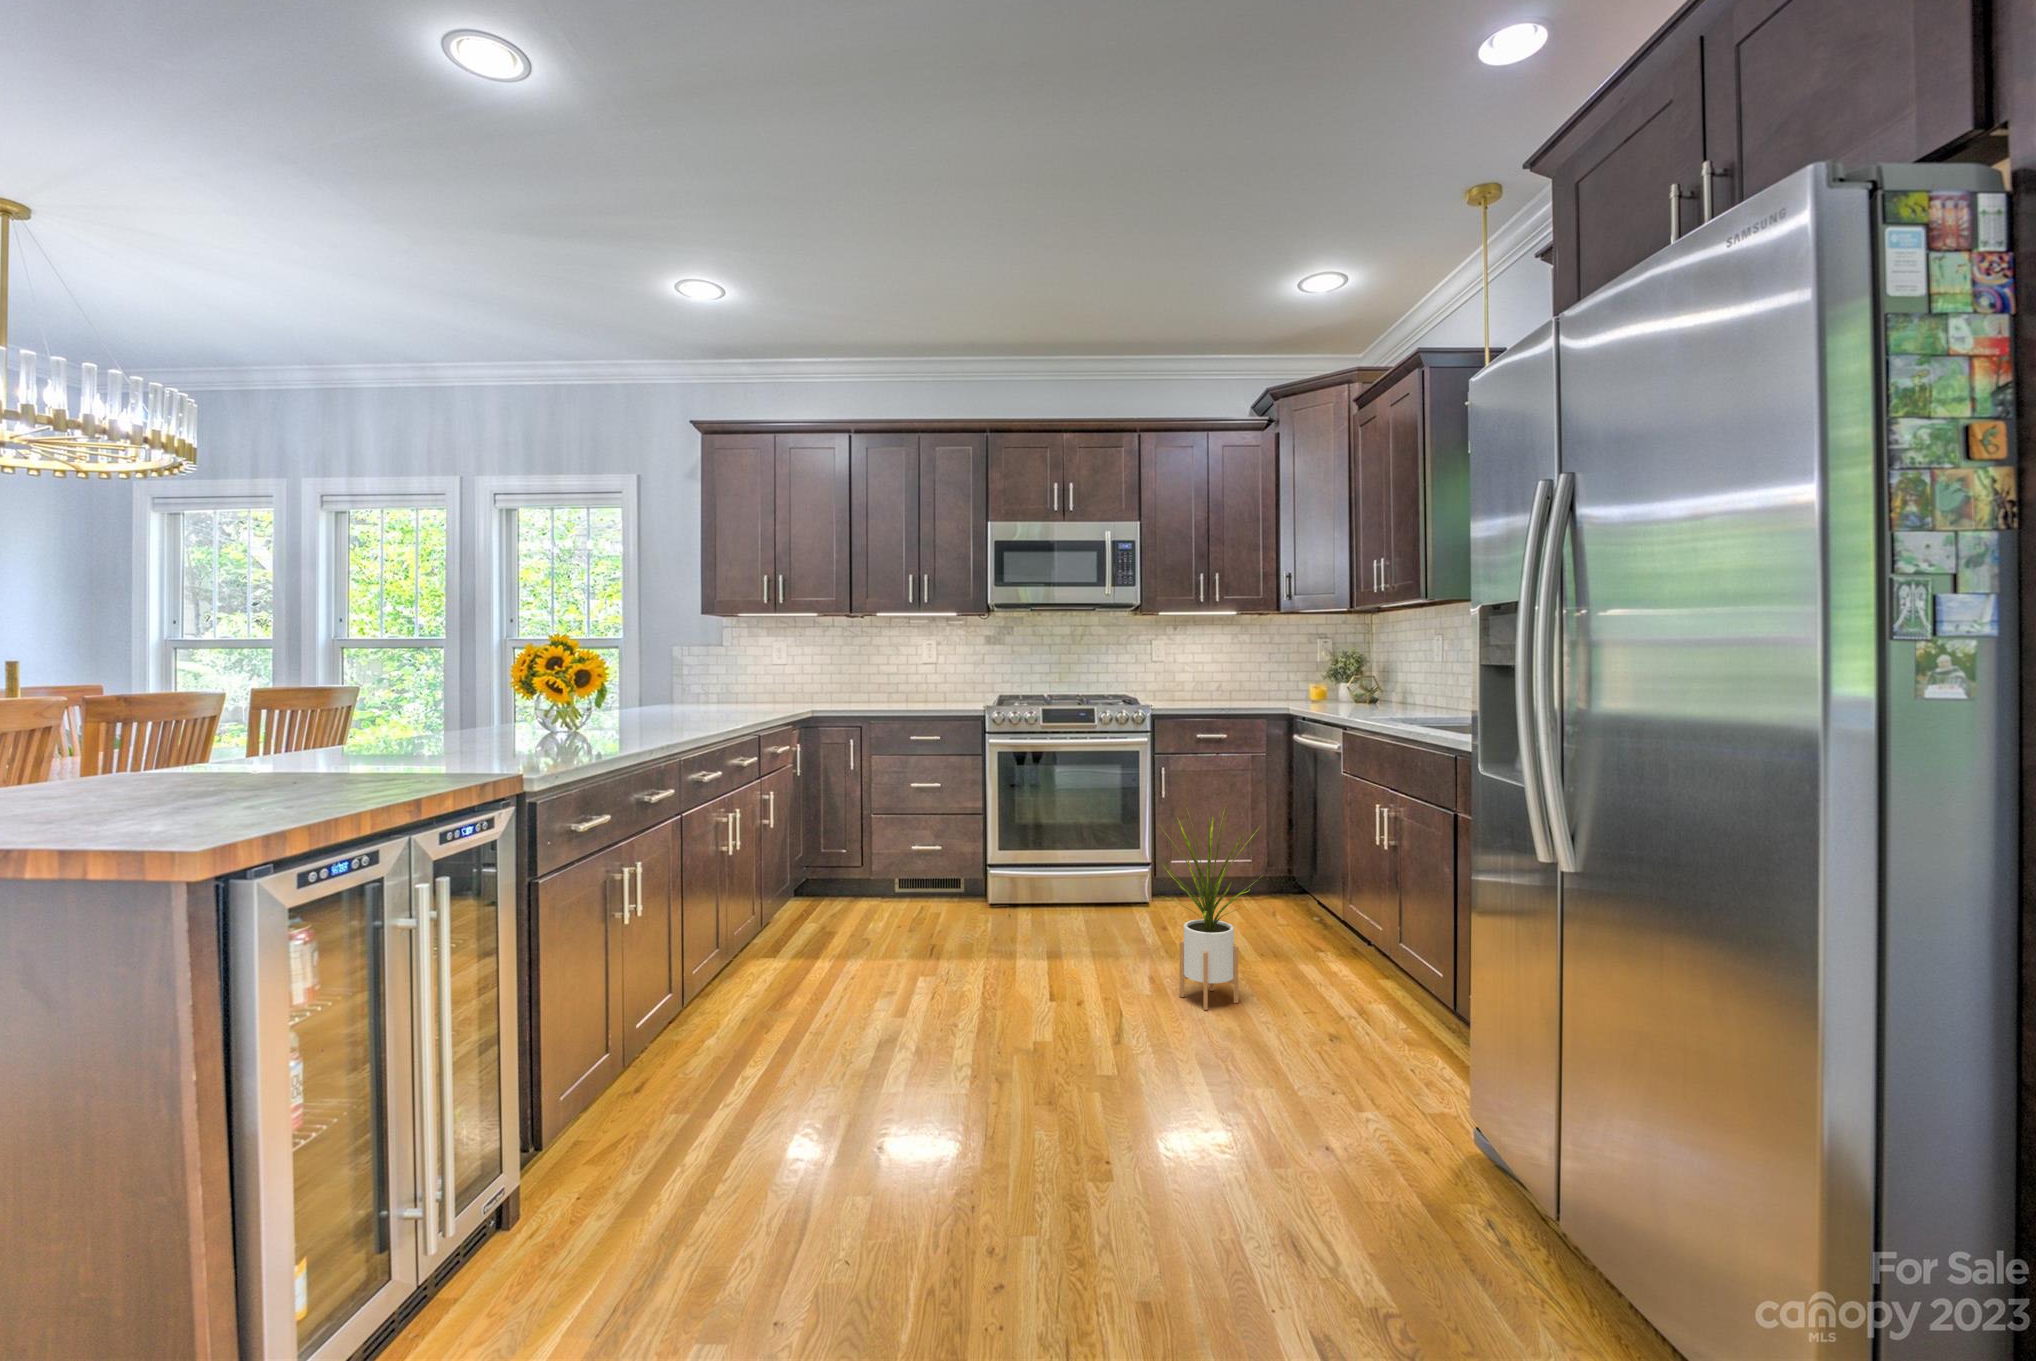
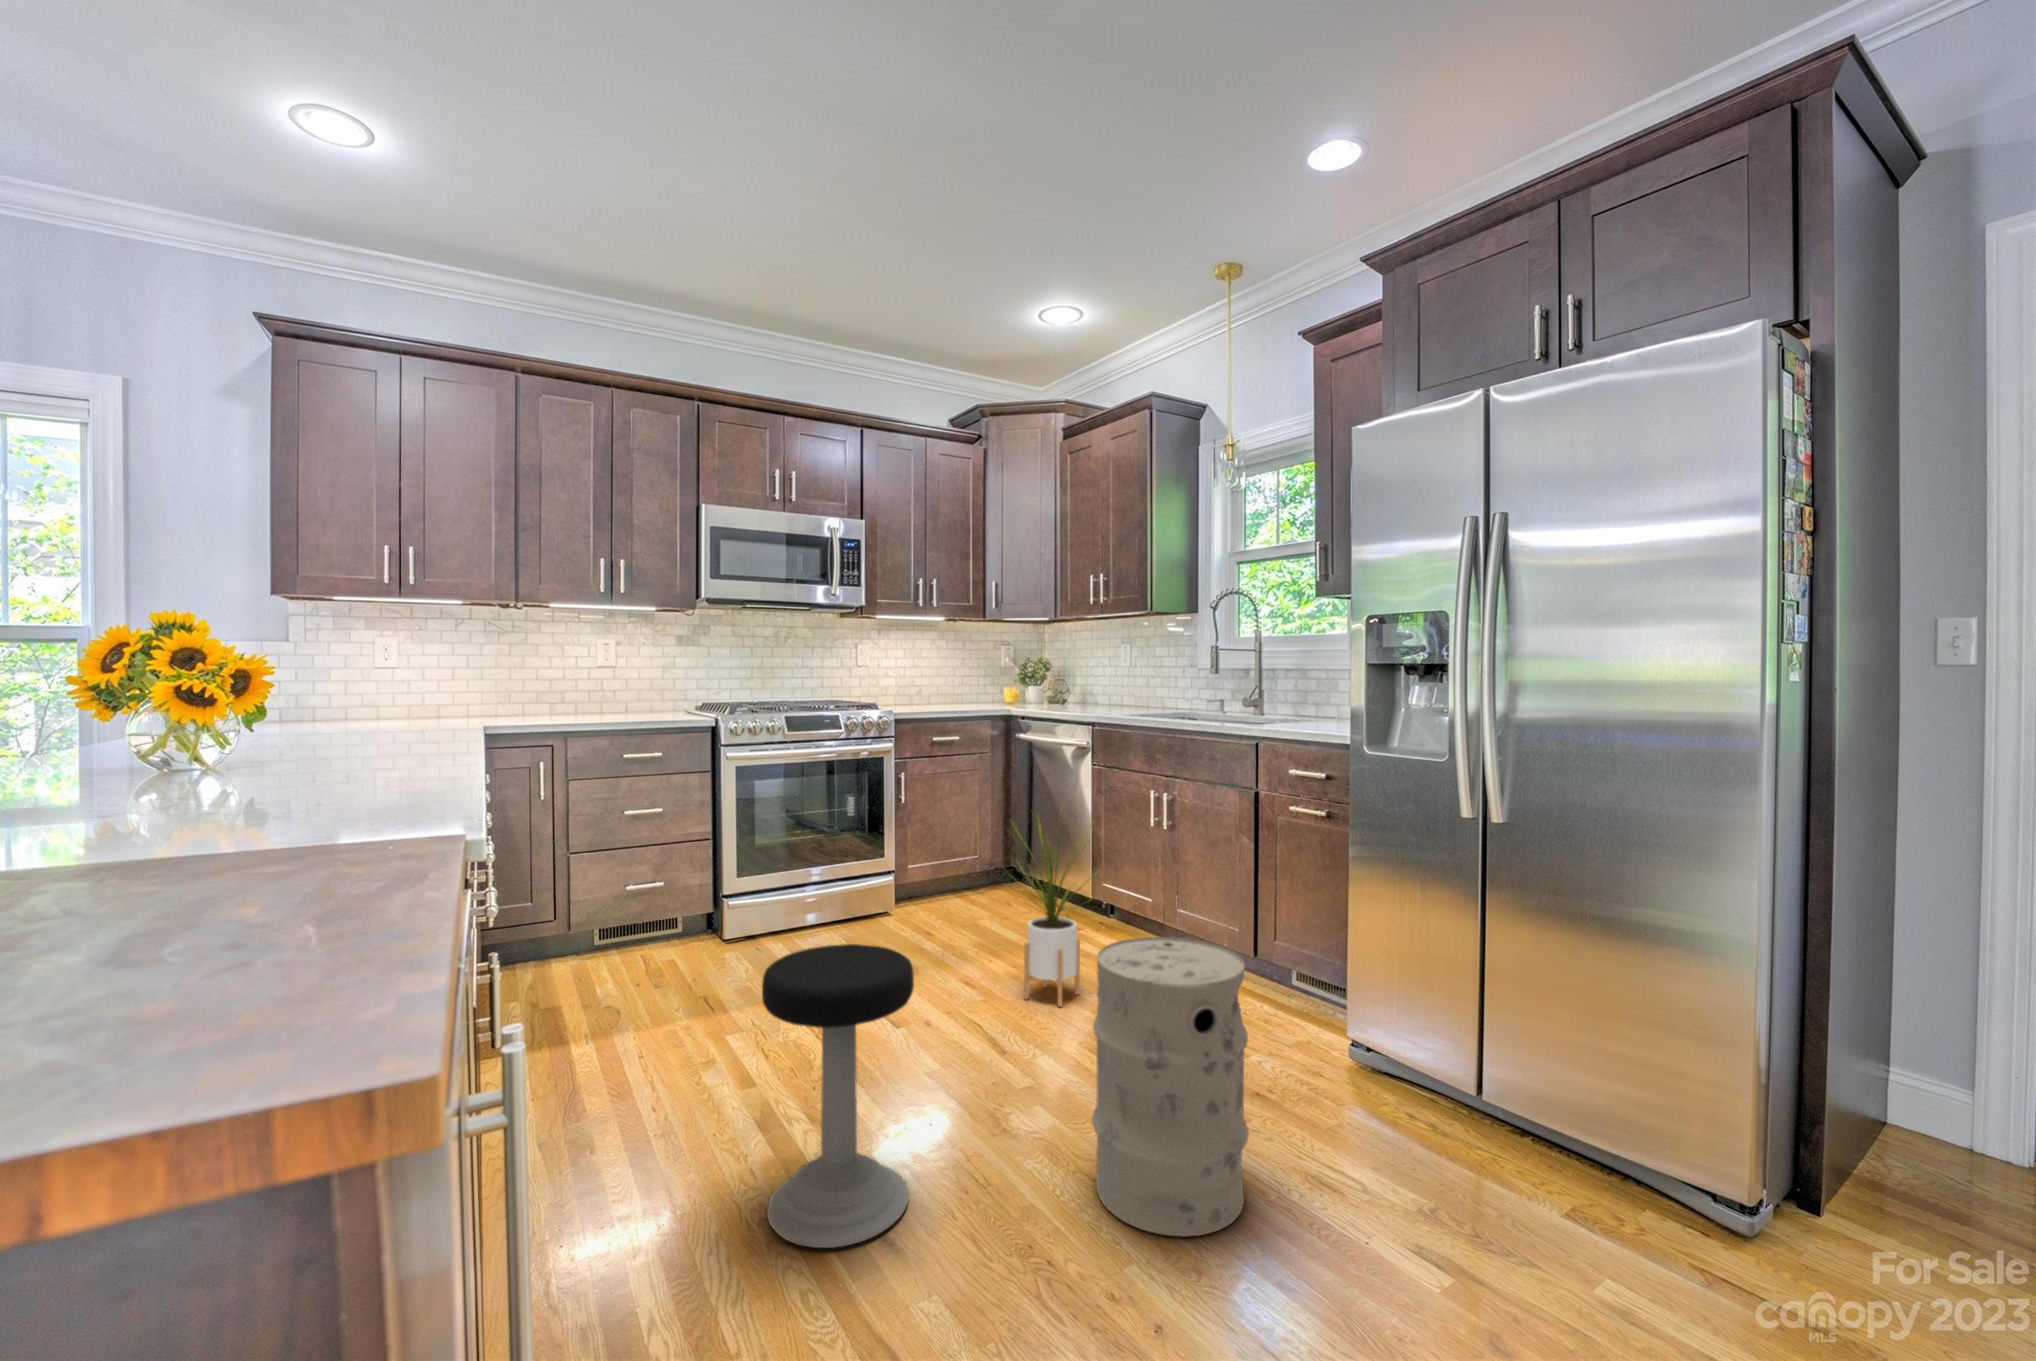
stool: none [808,902,929,1134] -> present [762,944,914,1248]
trash can: none [1048,937,1196,1220] -> present [1092,937,1249,1236]

